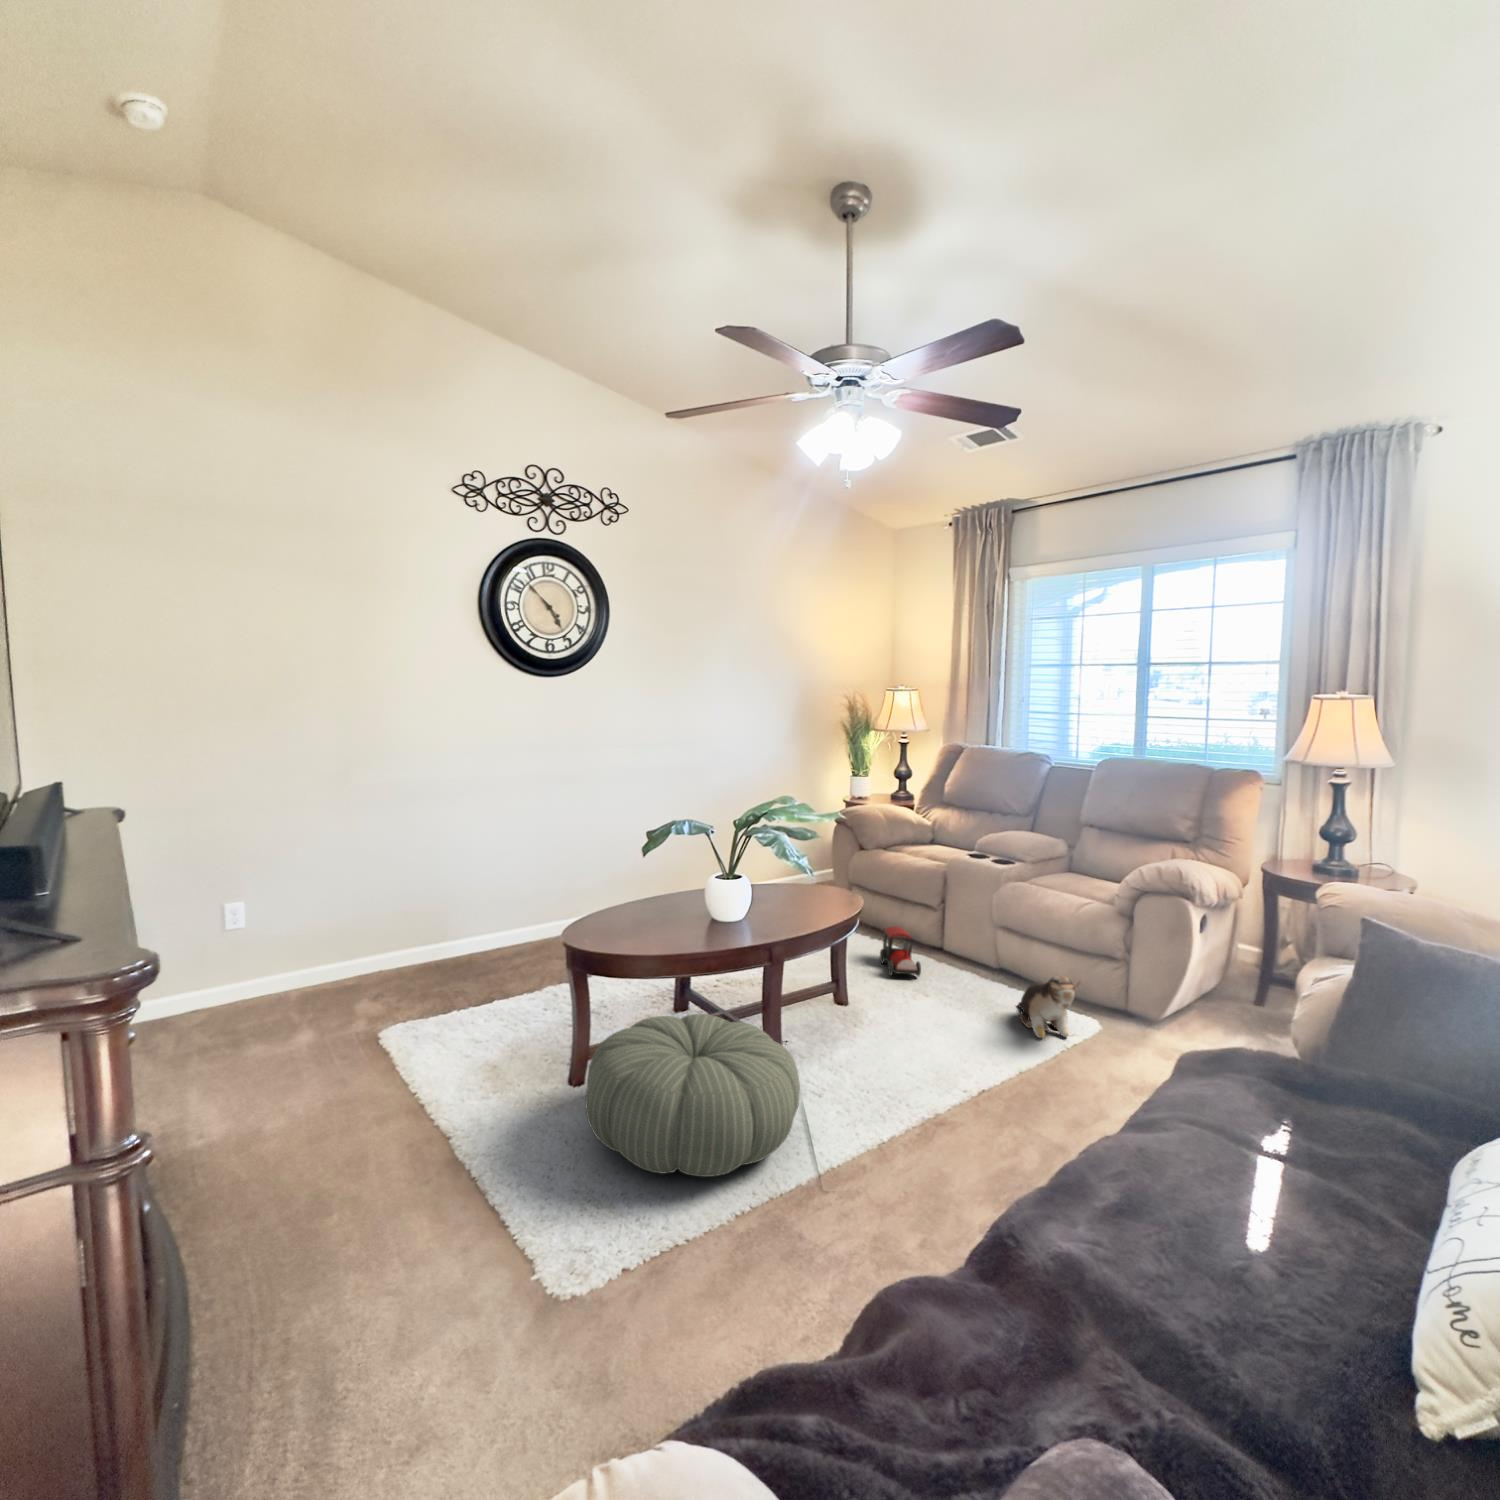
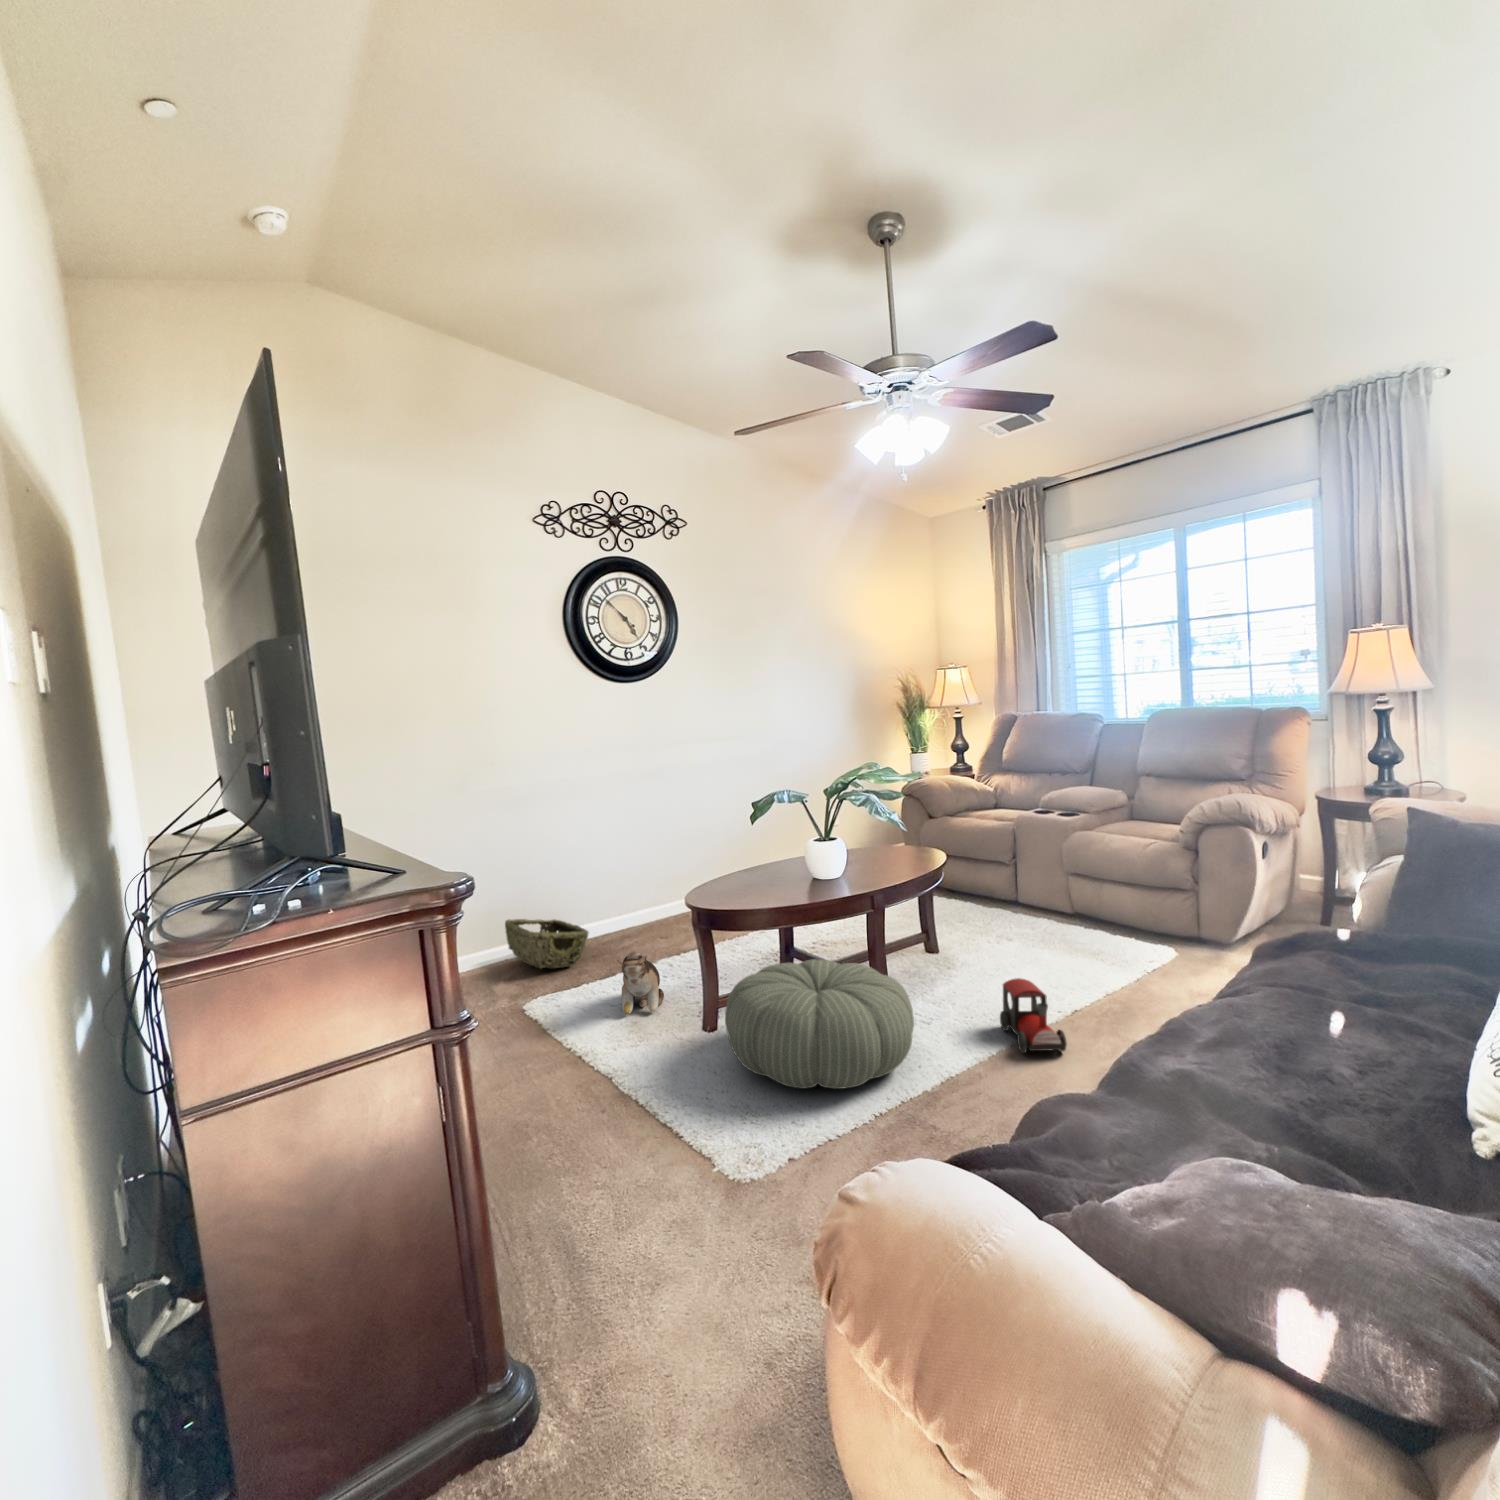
toy train: present [880,927,921,977] -> present [1000,978,1067,1053]
woven basket: none [378,929,470,989] -> present [505,919,588,968]
plush toy: present [1018,975,1081,1038] -> present [617,951,664,1015]

